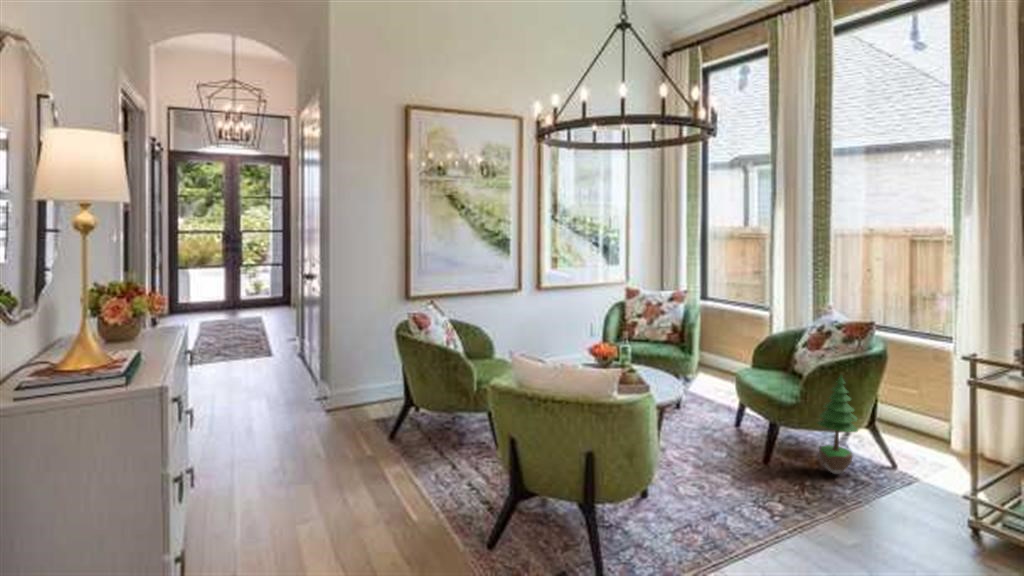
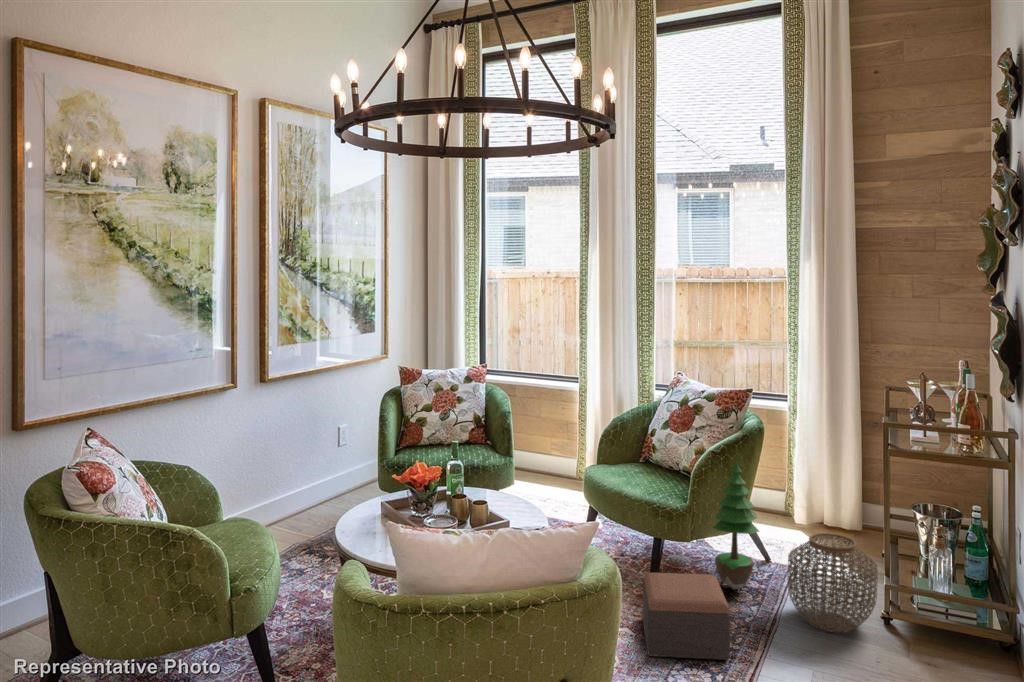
woven basket: none [867,440,950,522] -> present [788,533,878,633]
footstool: none [728,443,801,512] -> present [643,573,731,660]

